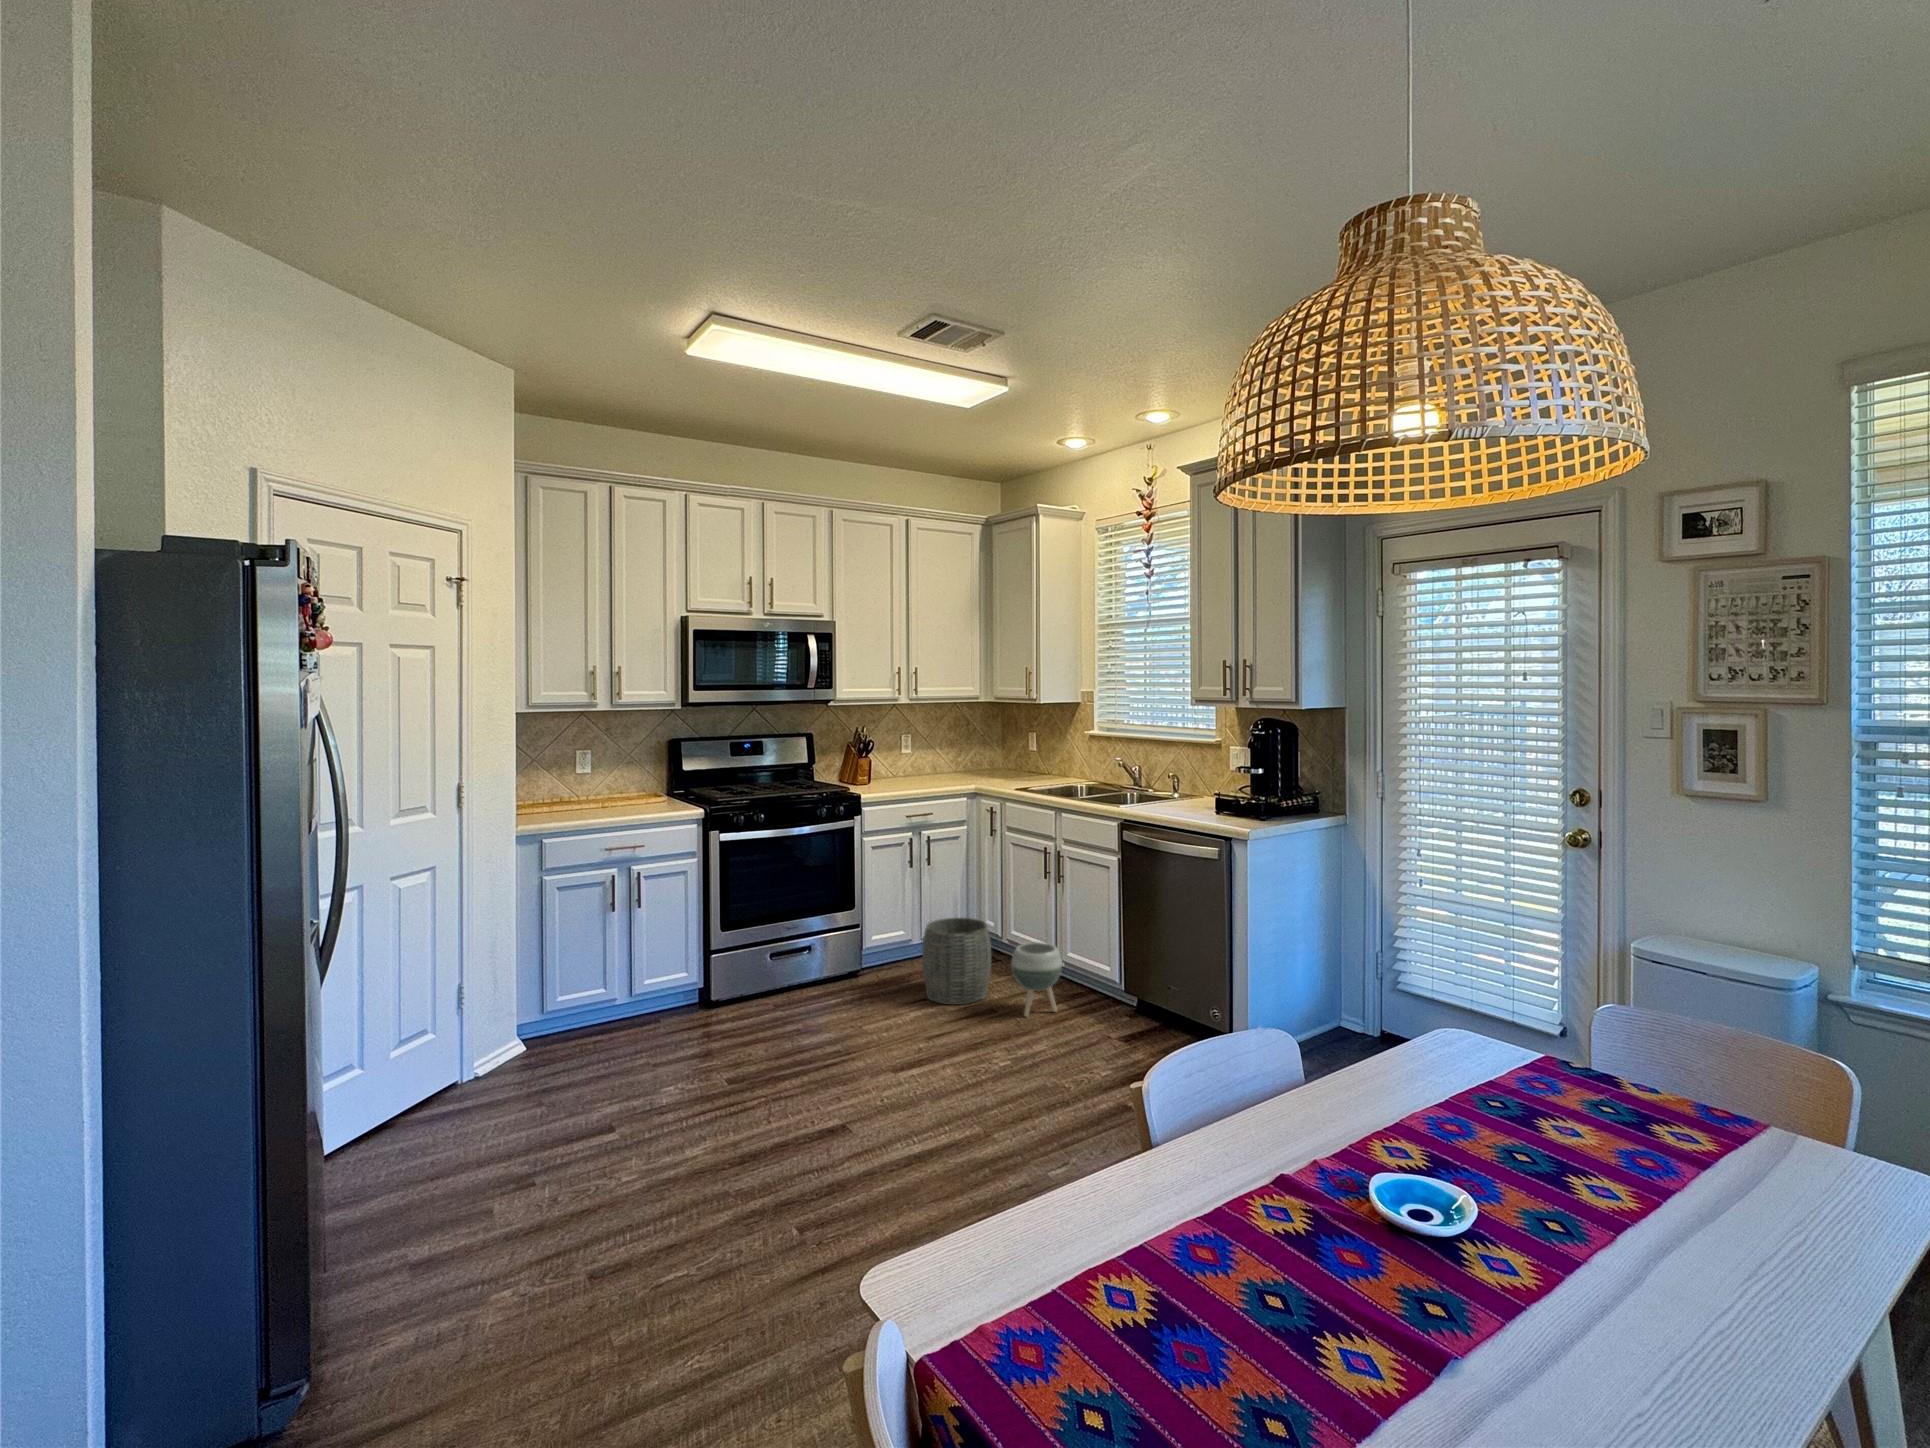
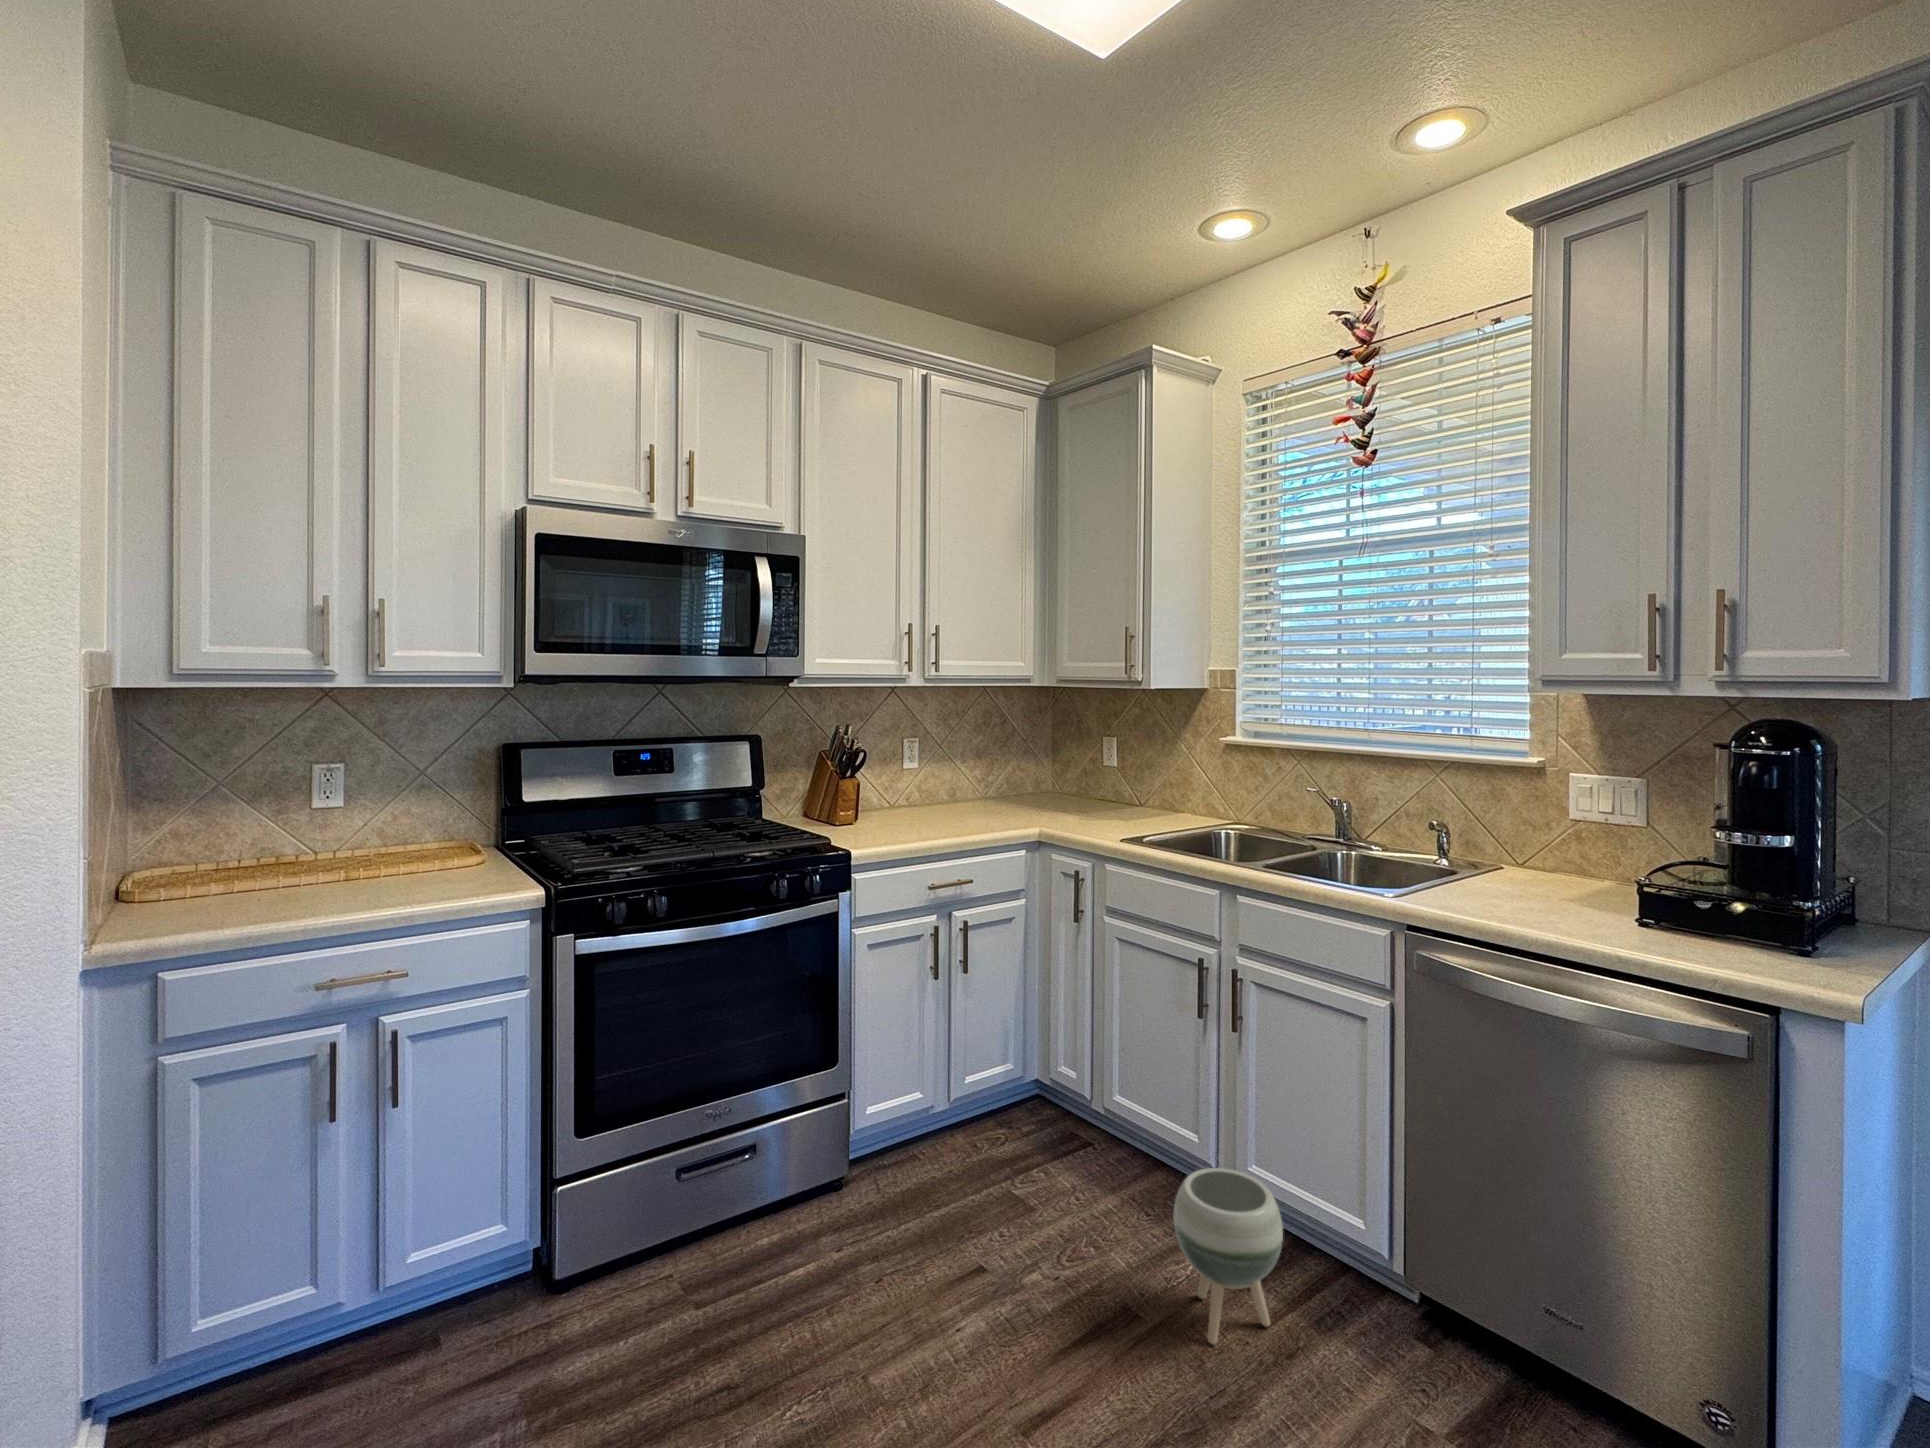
woven basket: present [922,918,991,1005] -> none [976,1092,1112,1293]

